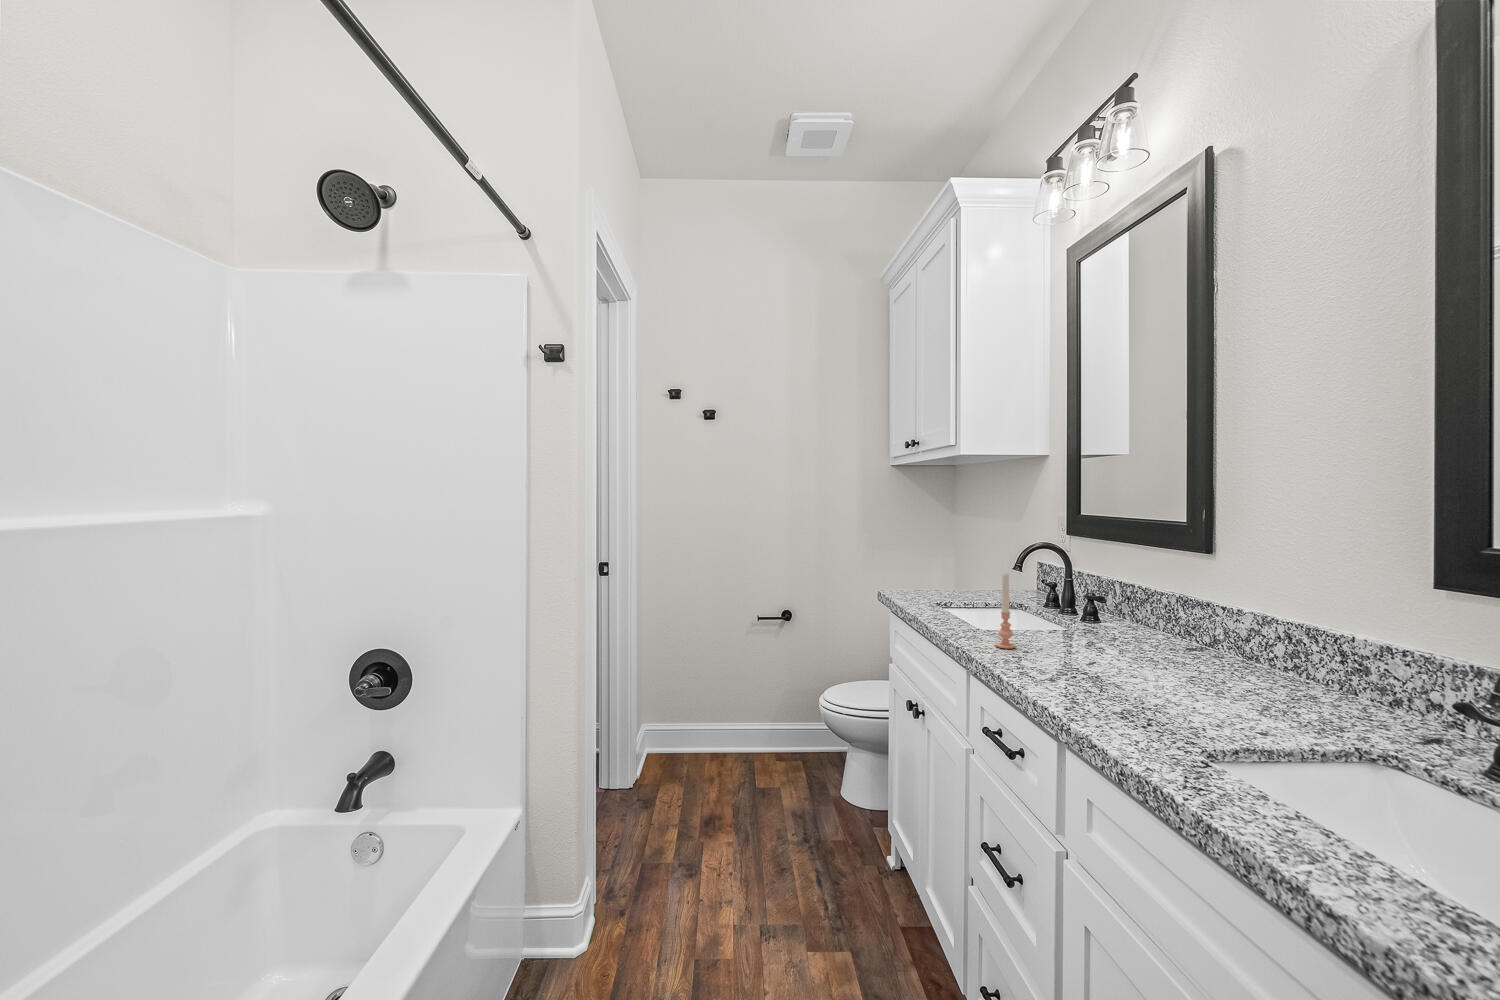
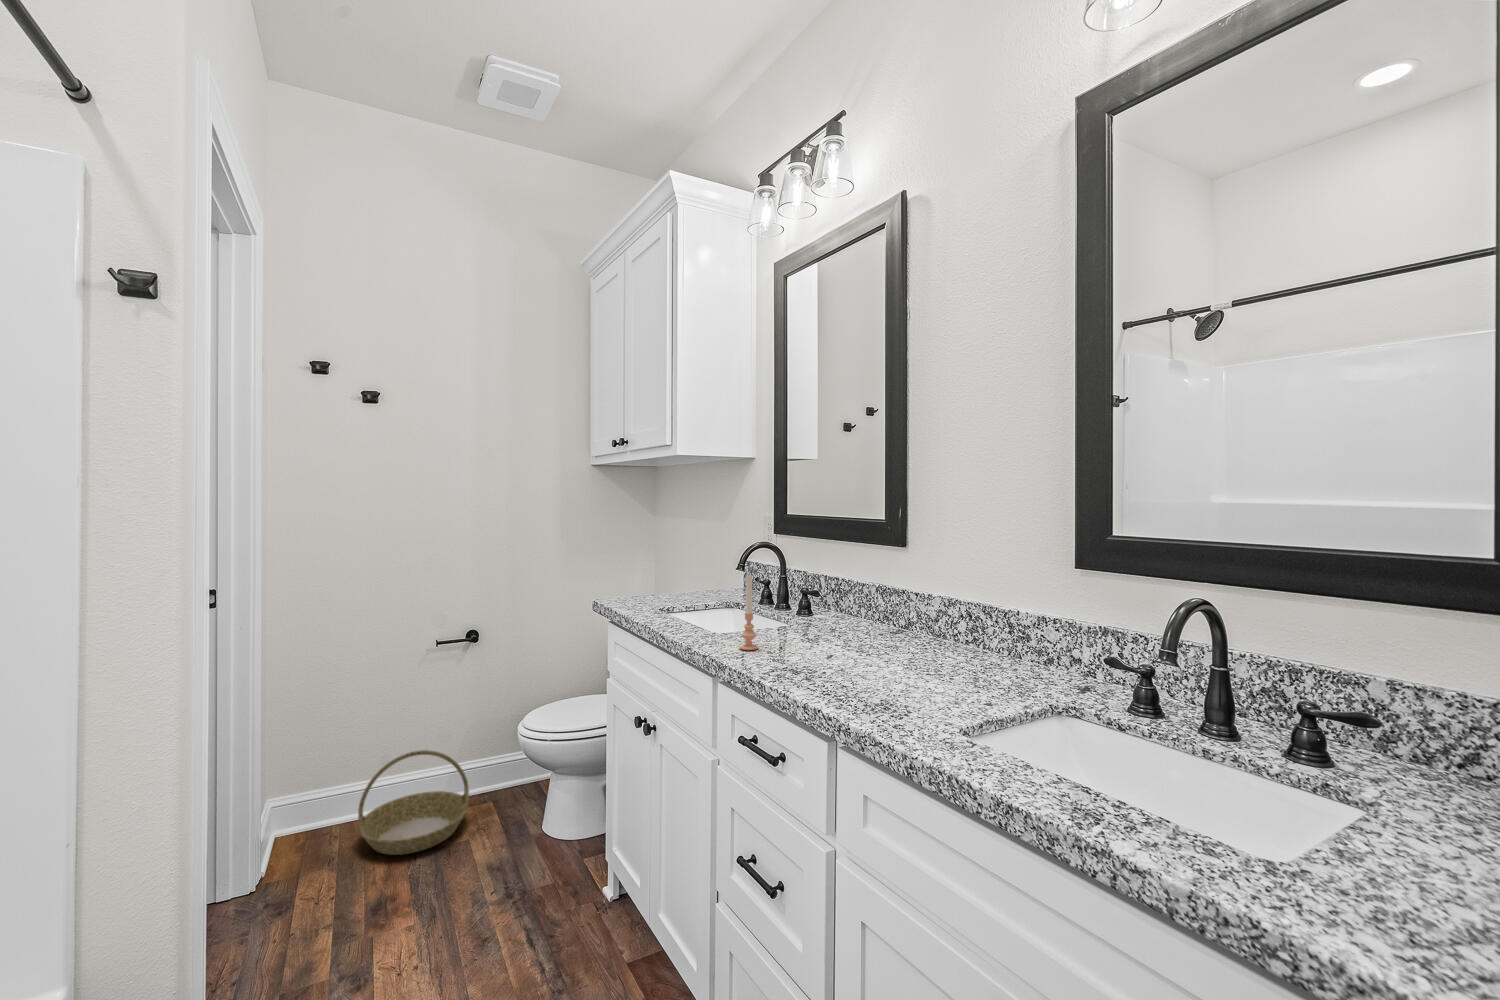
basket: none [700,705,780,787] -> present [358,750,469,855]

